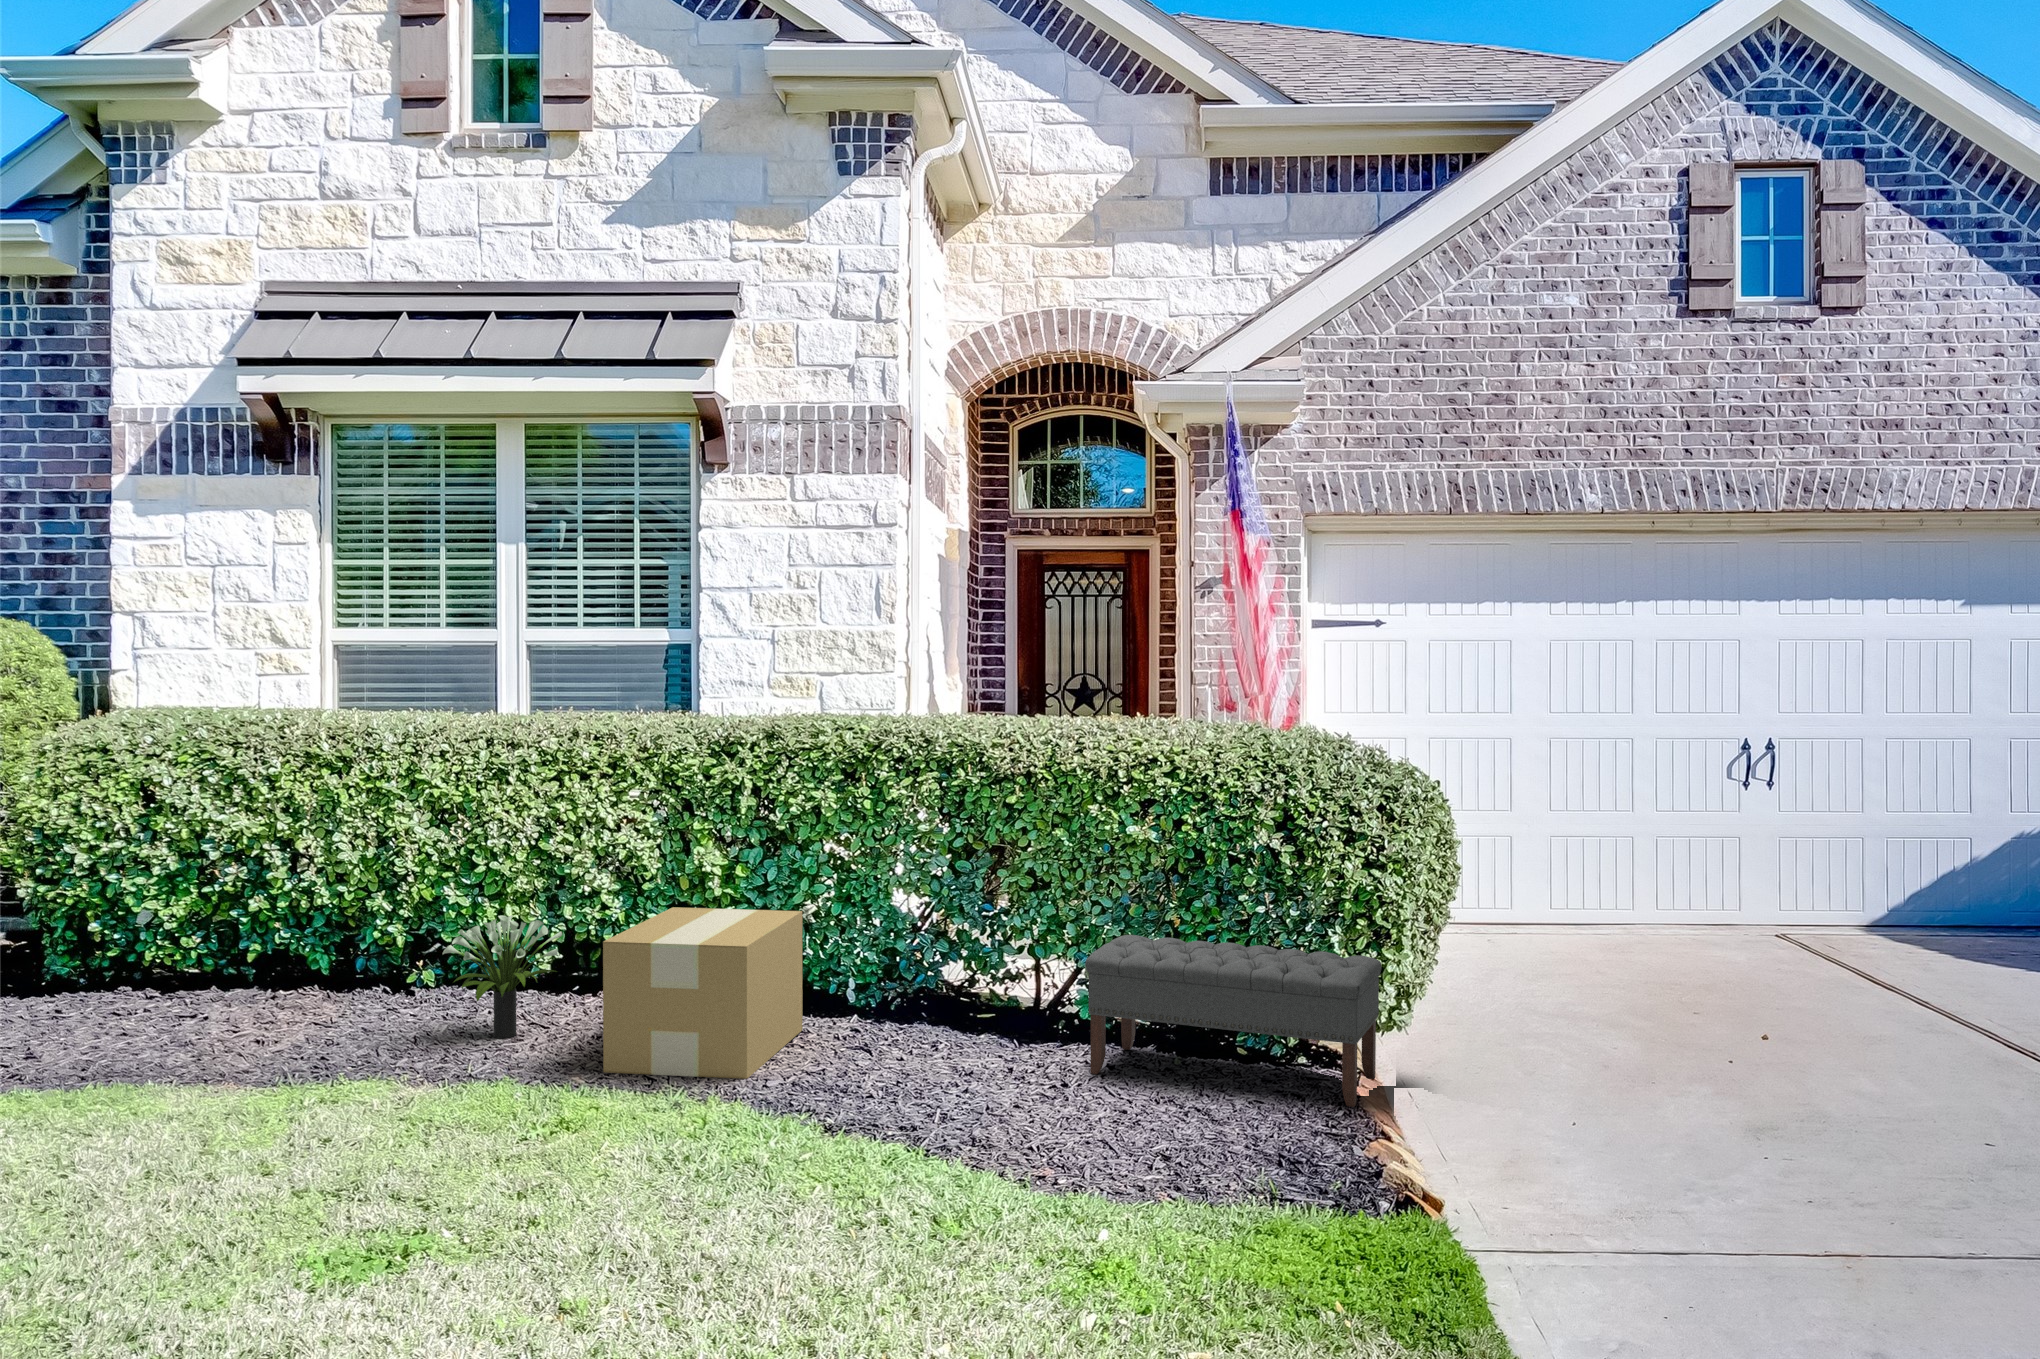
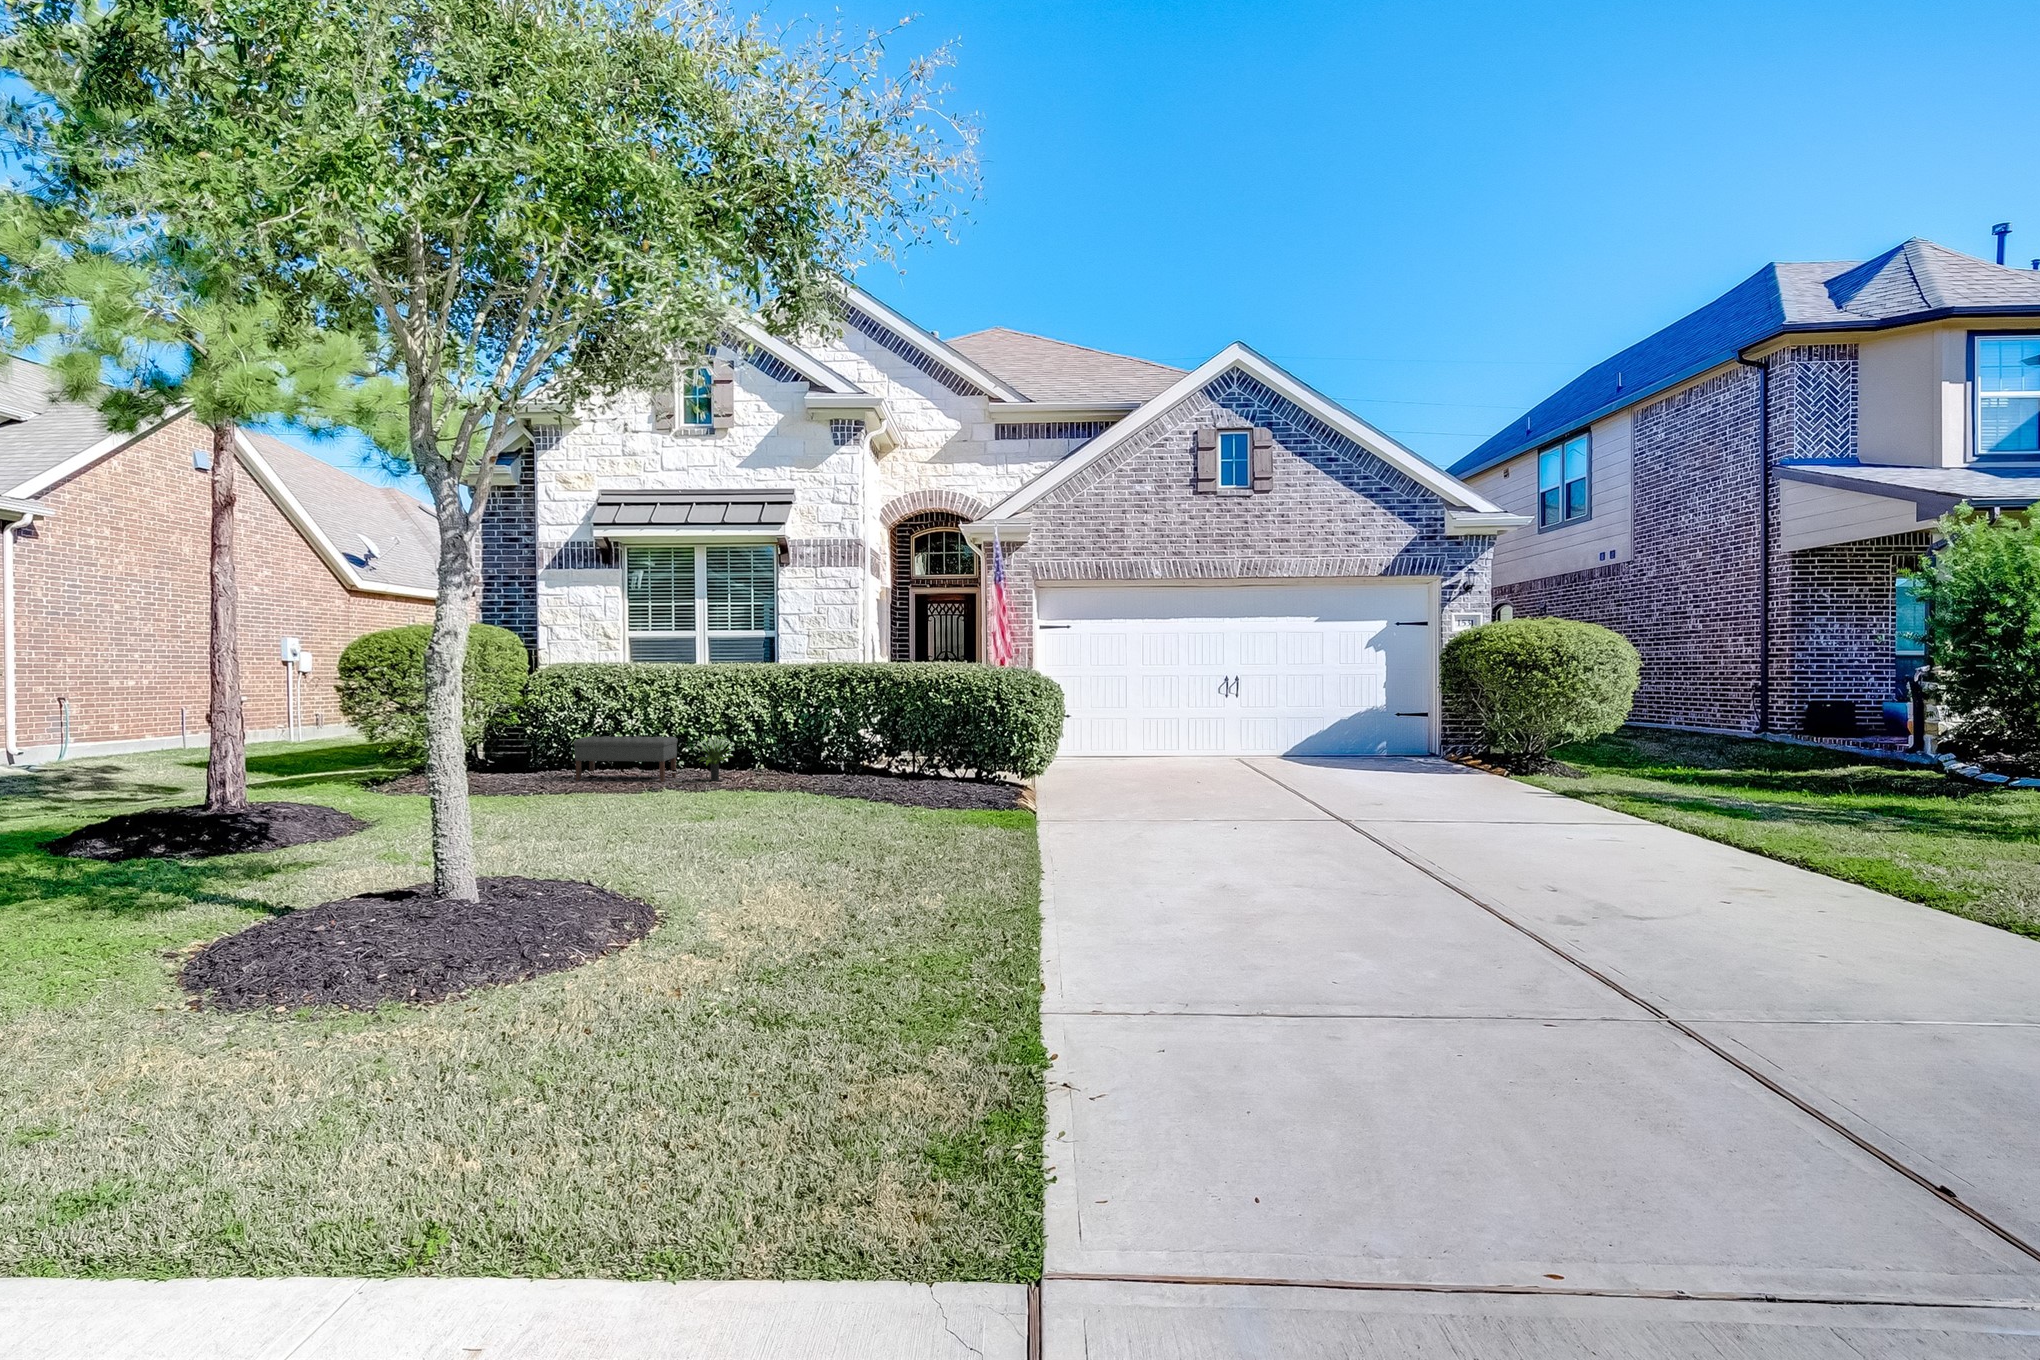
cardboard box: present [603,907,803,1079] -> none [754,734,824,789]
bench: present [1085,935,1382,1107] -> present [573,736,678,782]

